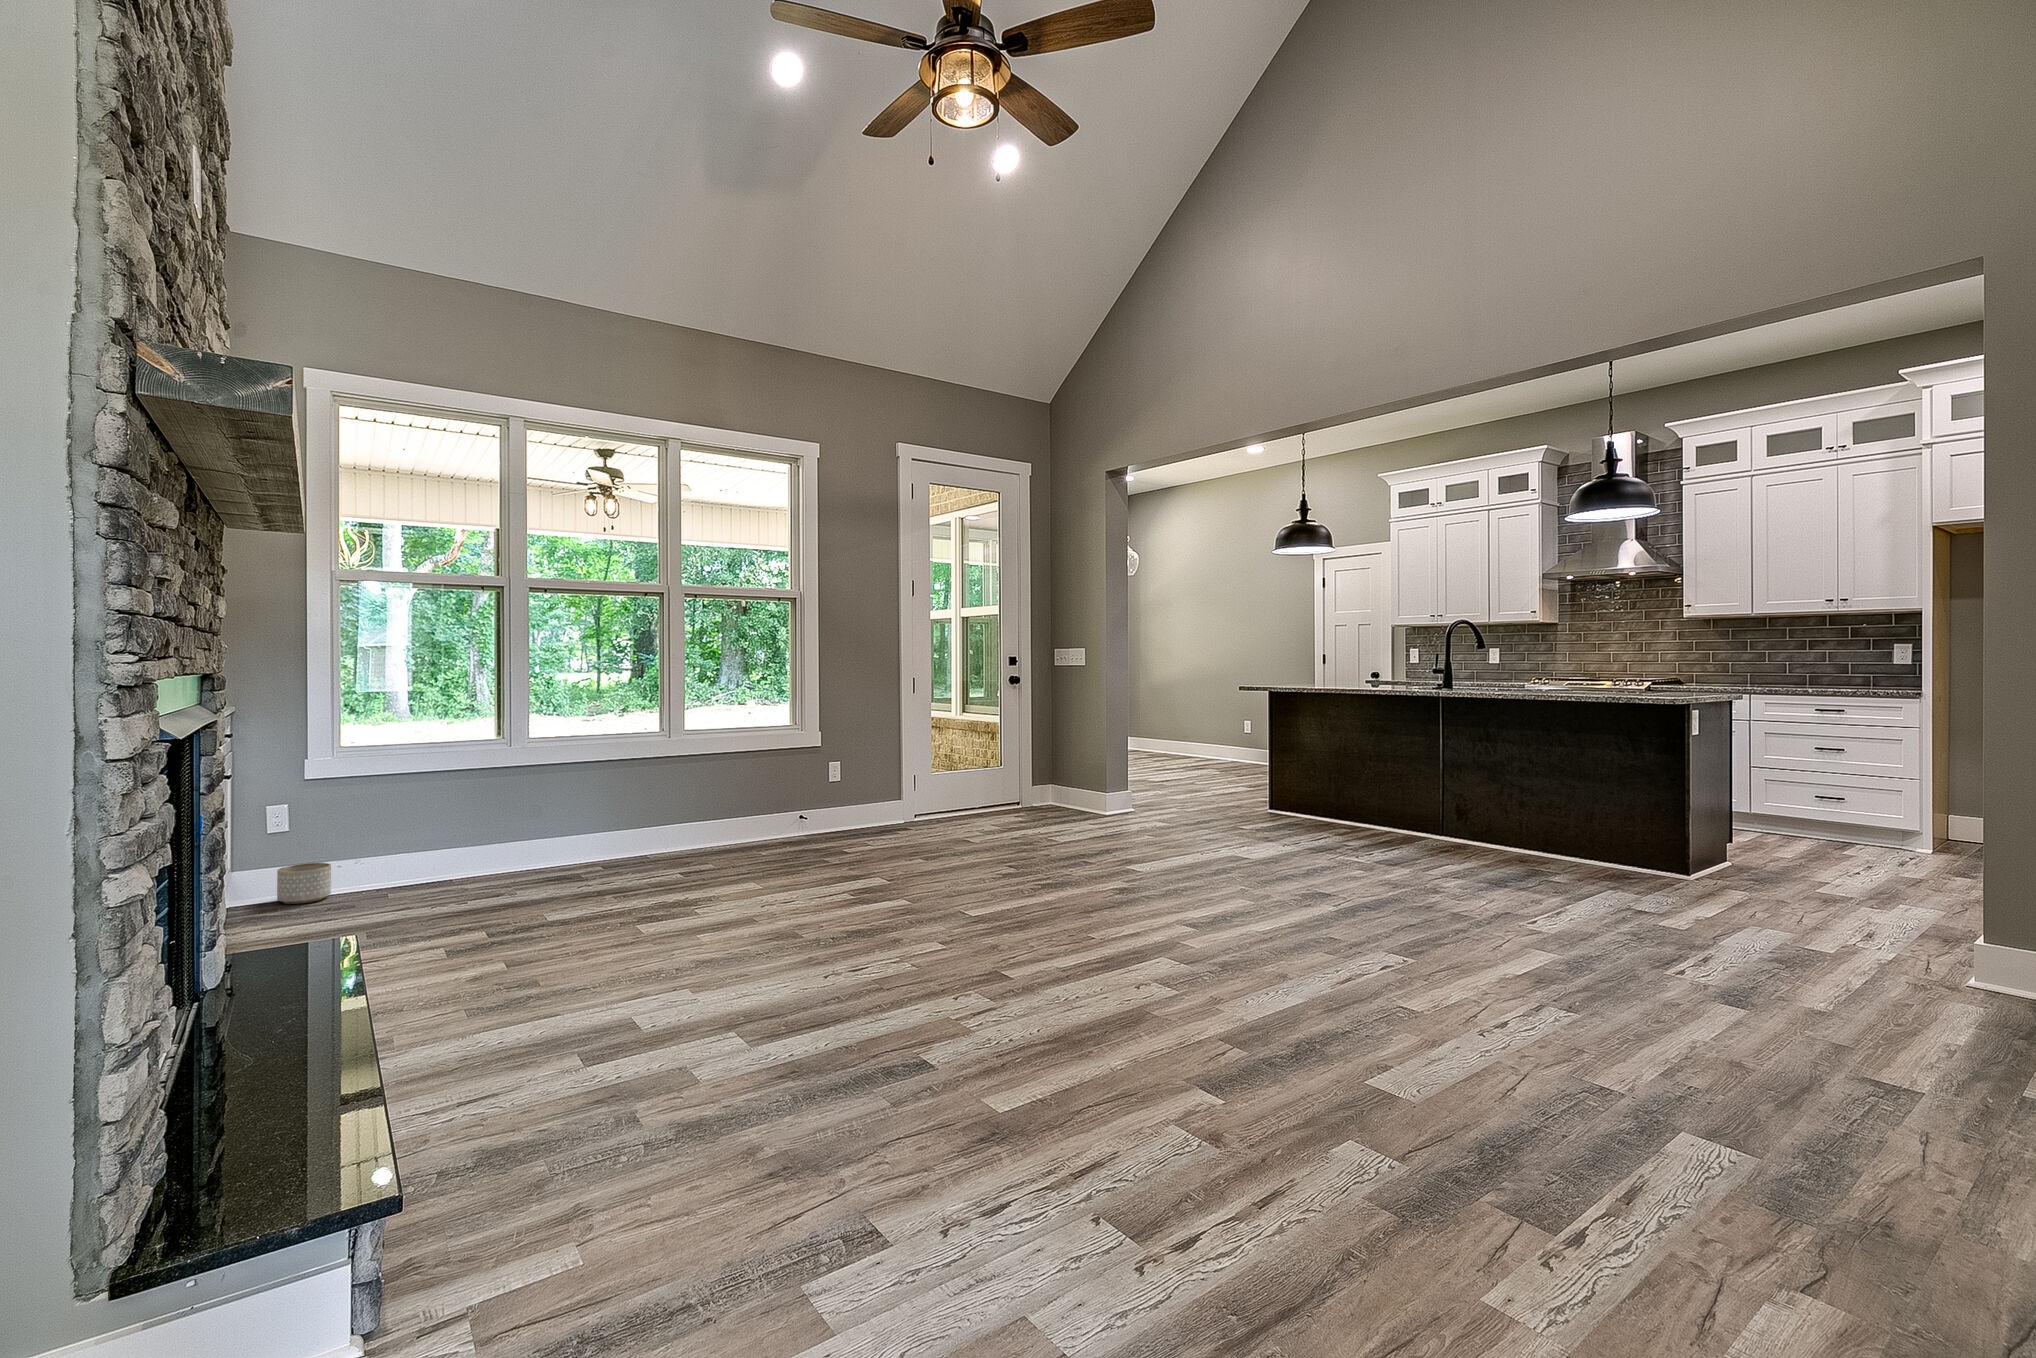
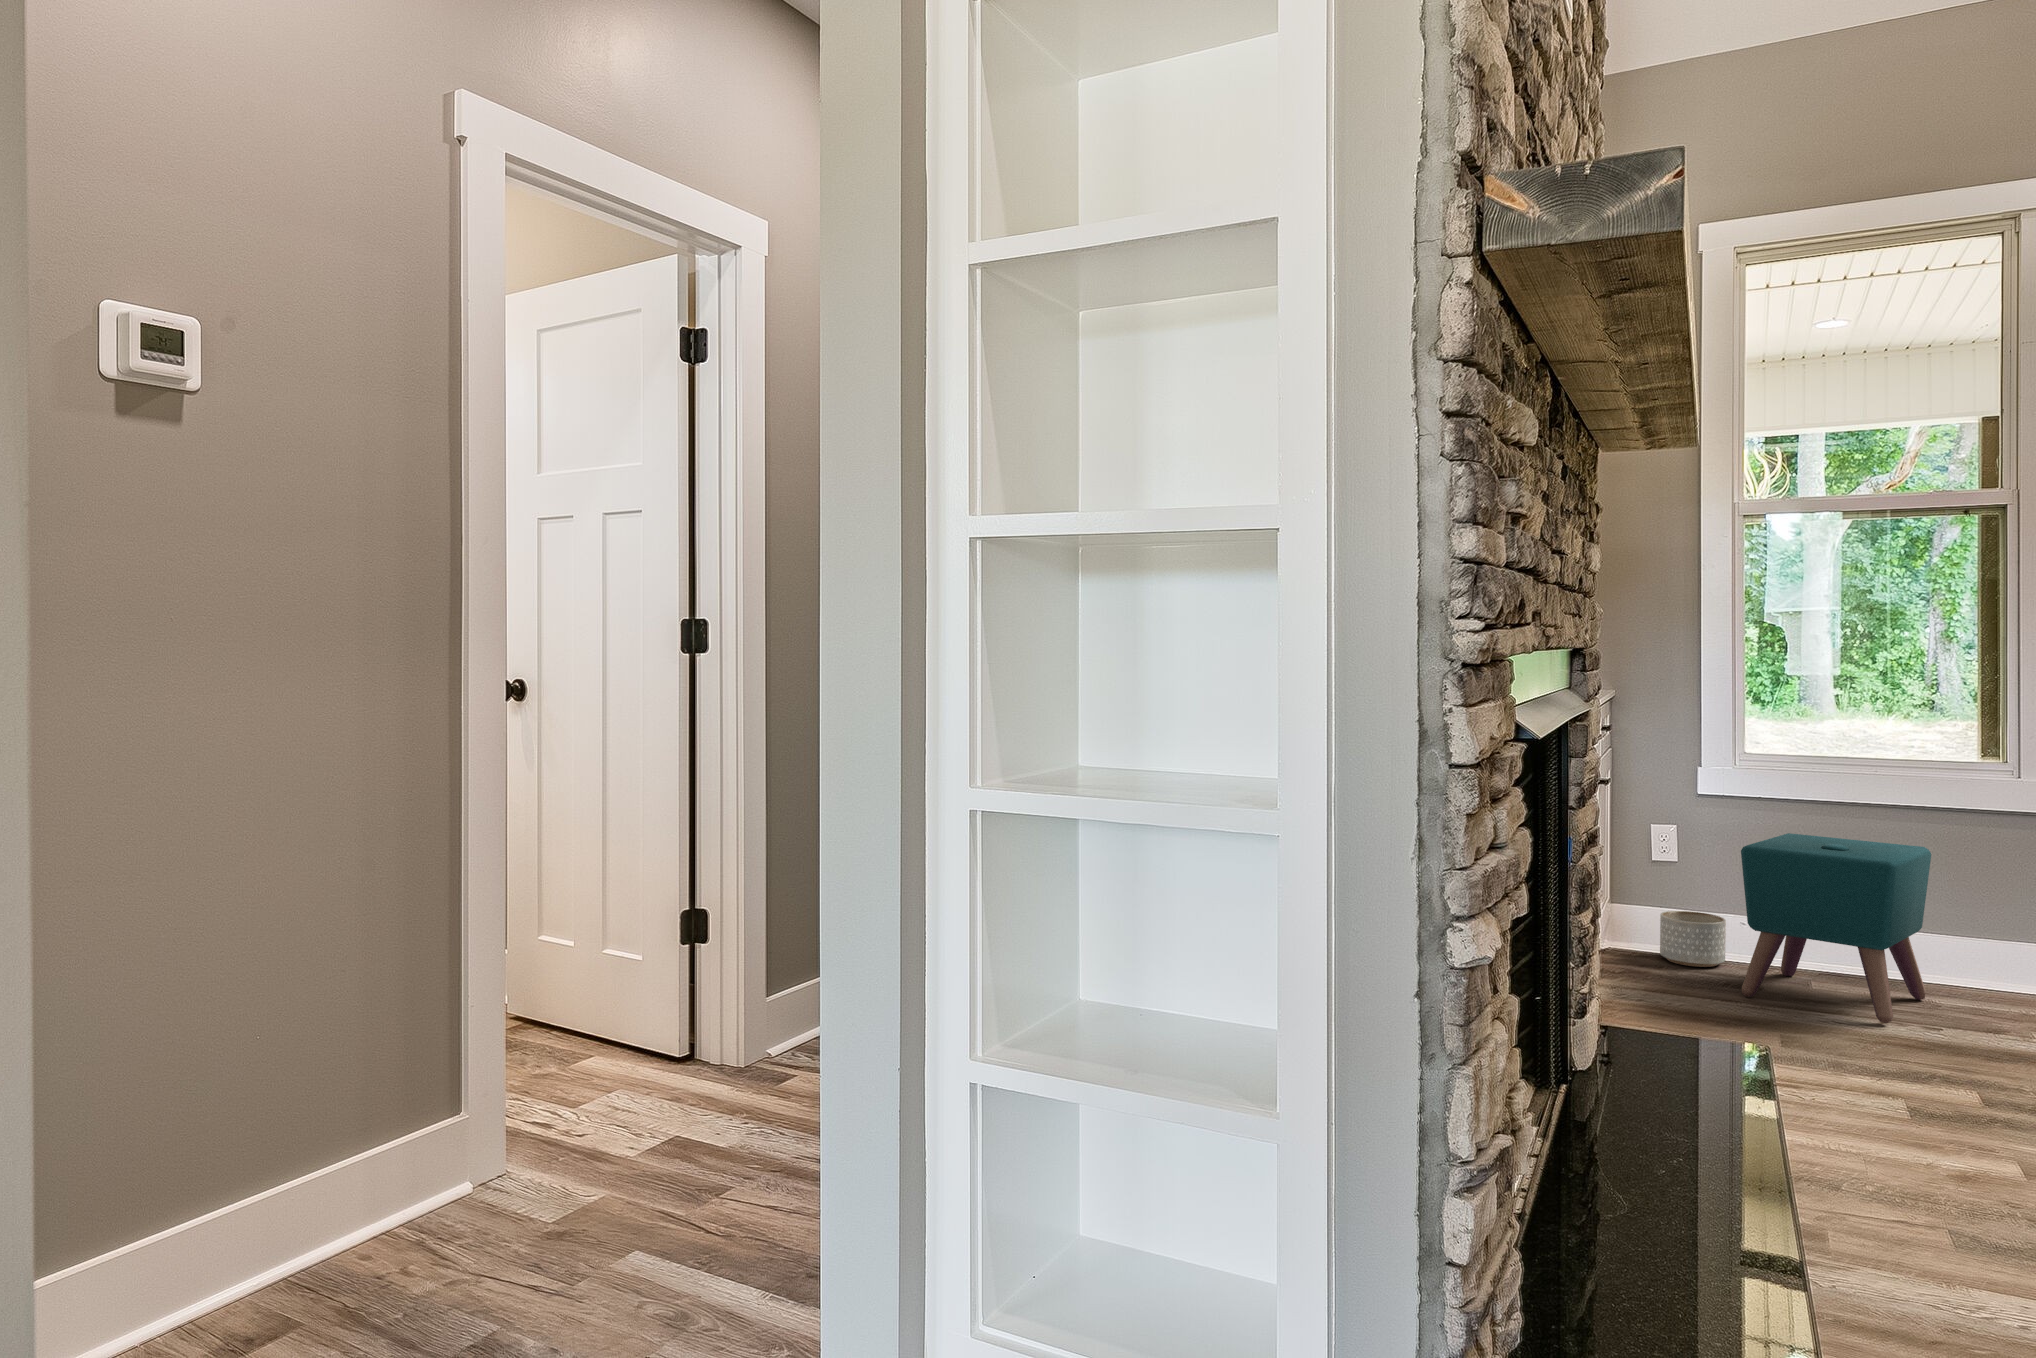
ottoman: none [342,795,469,914] -> present [1741,833,1931,1023]

